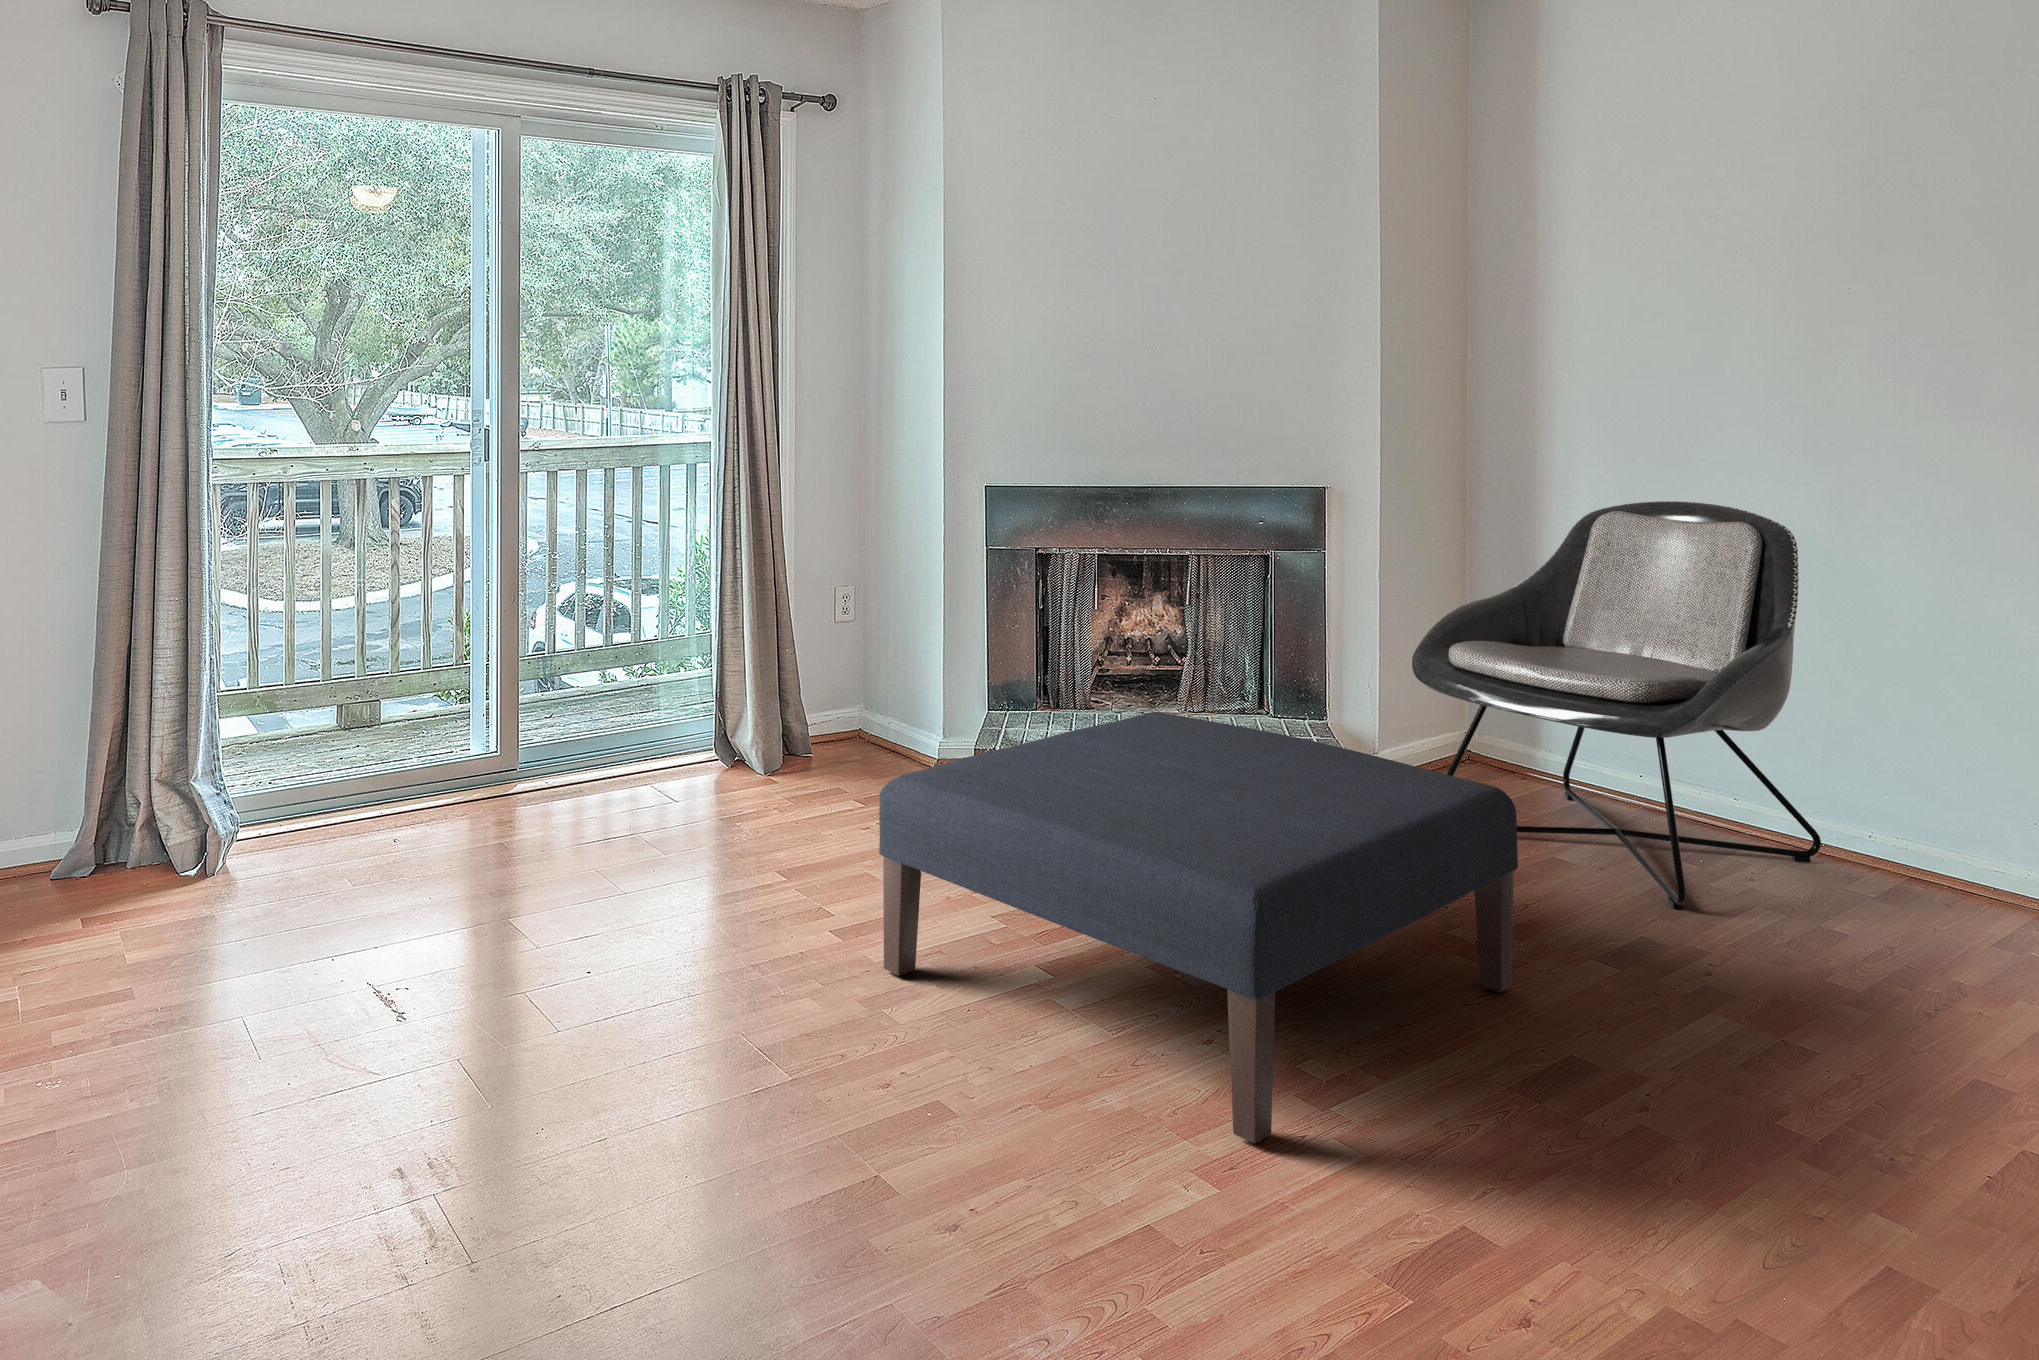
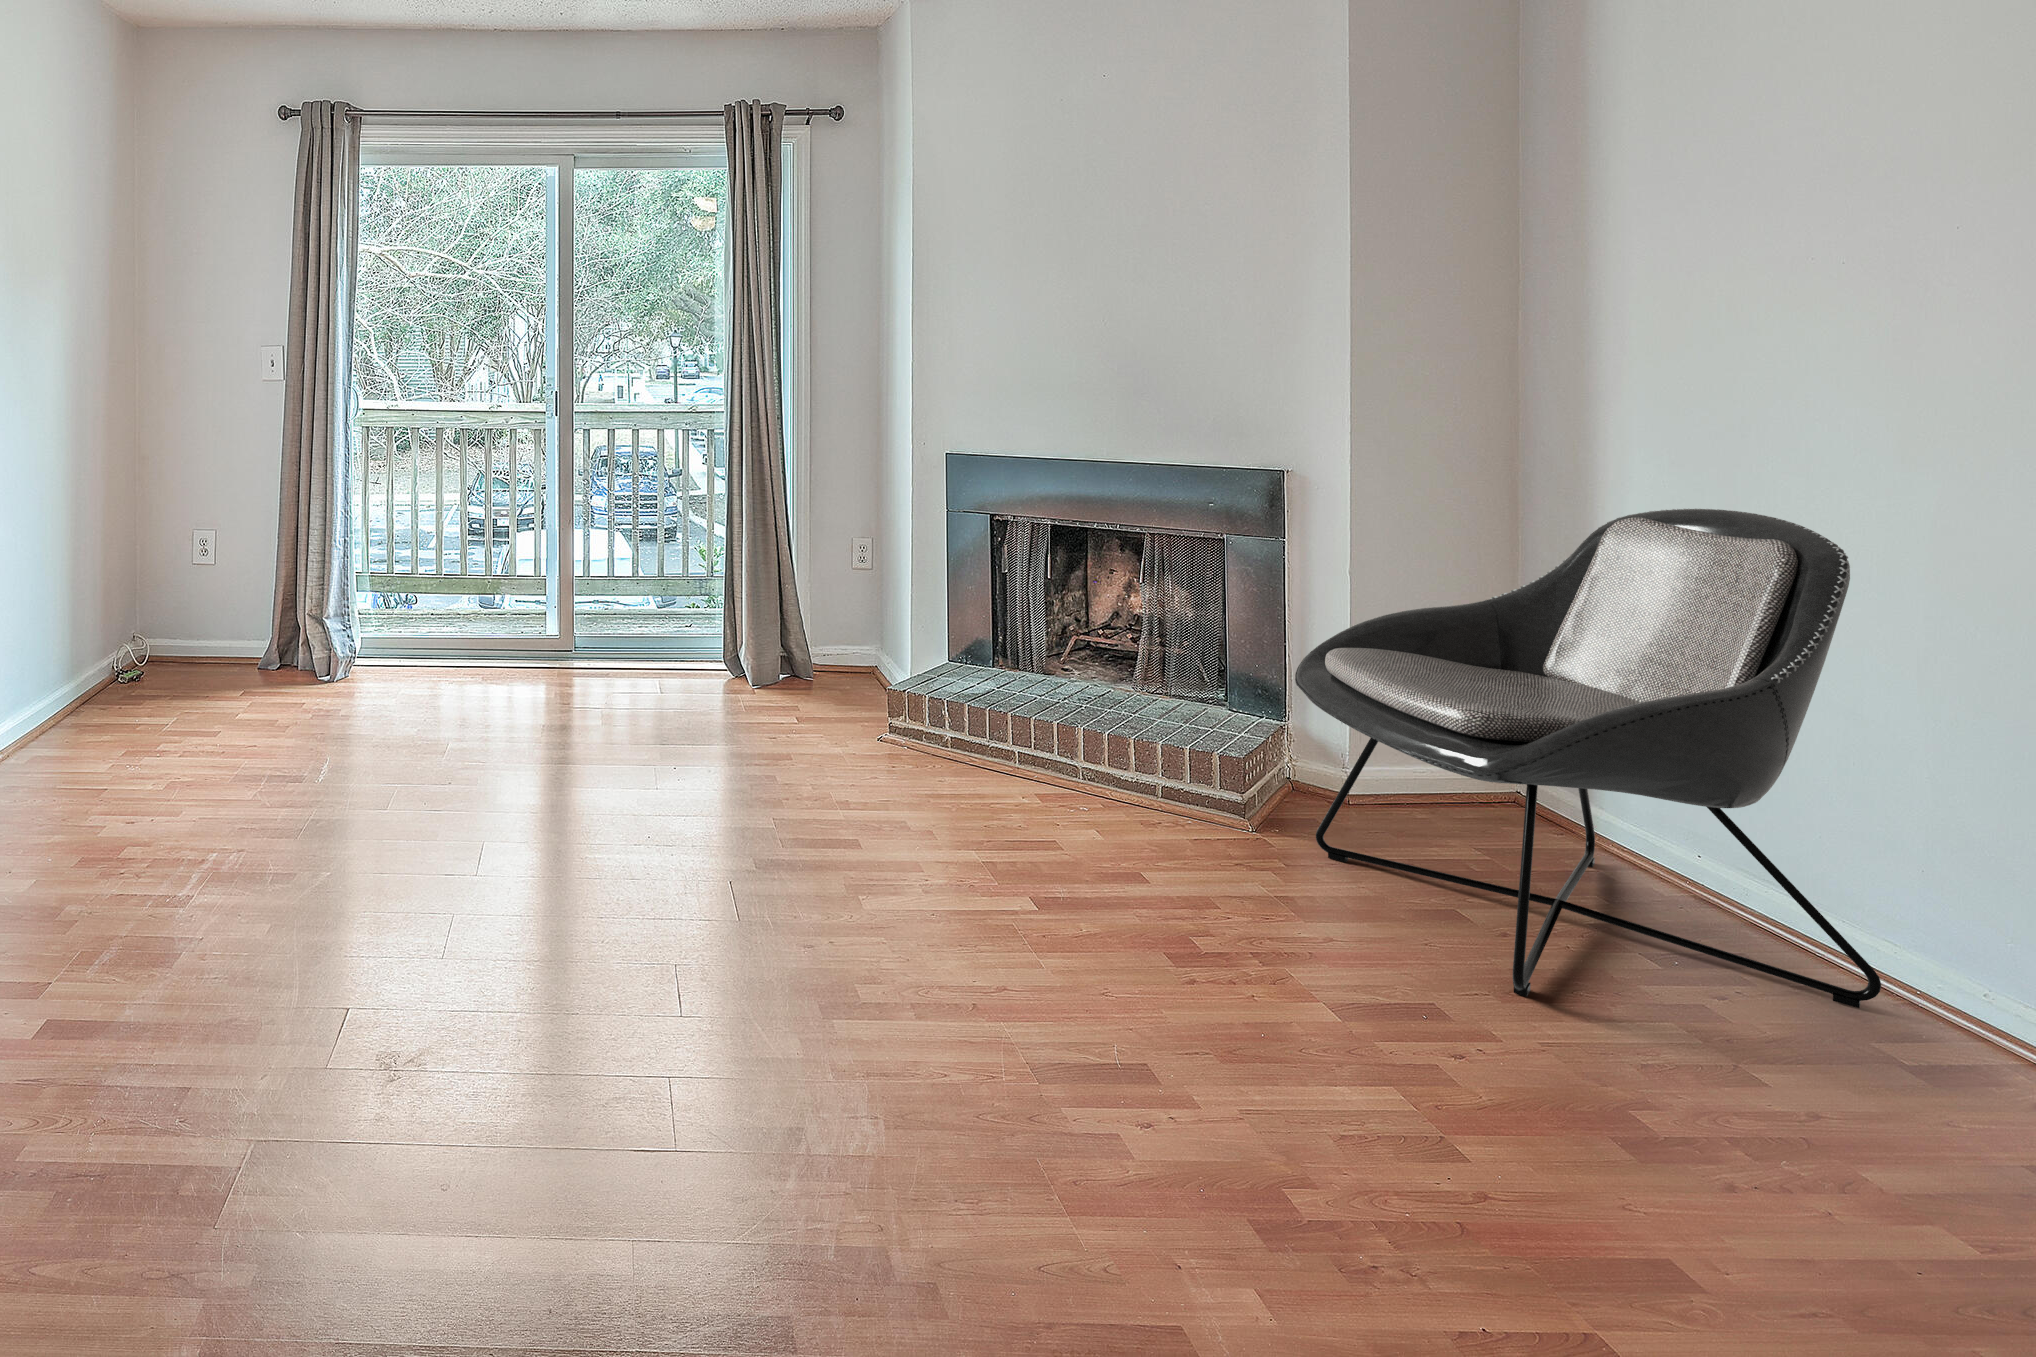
ottoman: present [879,712,1518,1143] -> none [606,666,1150,1017]

